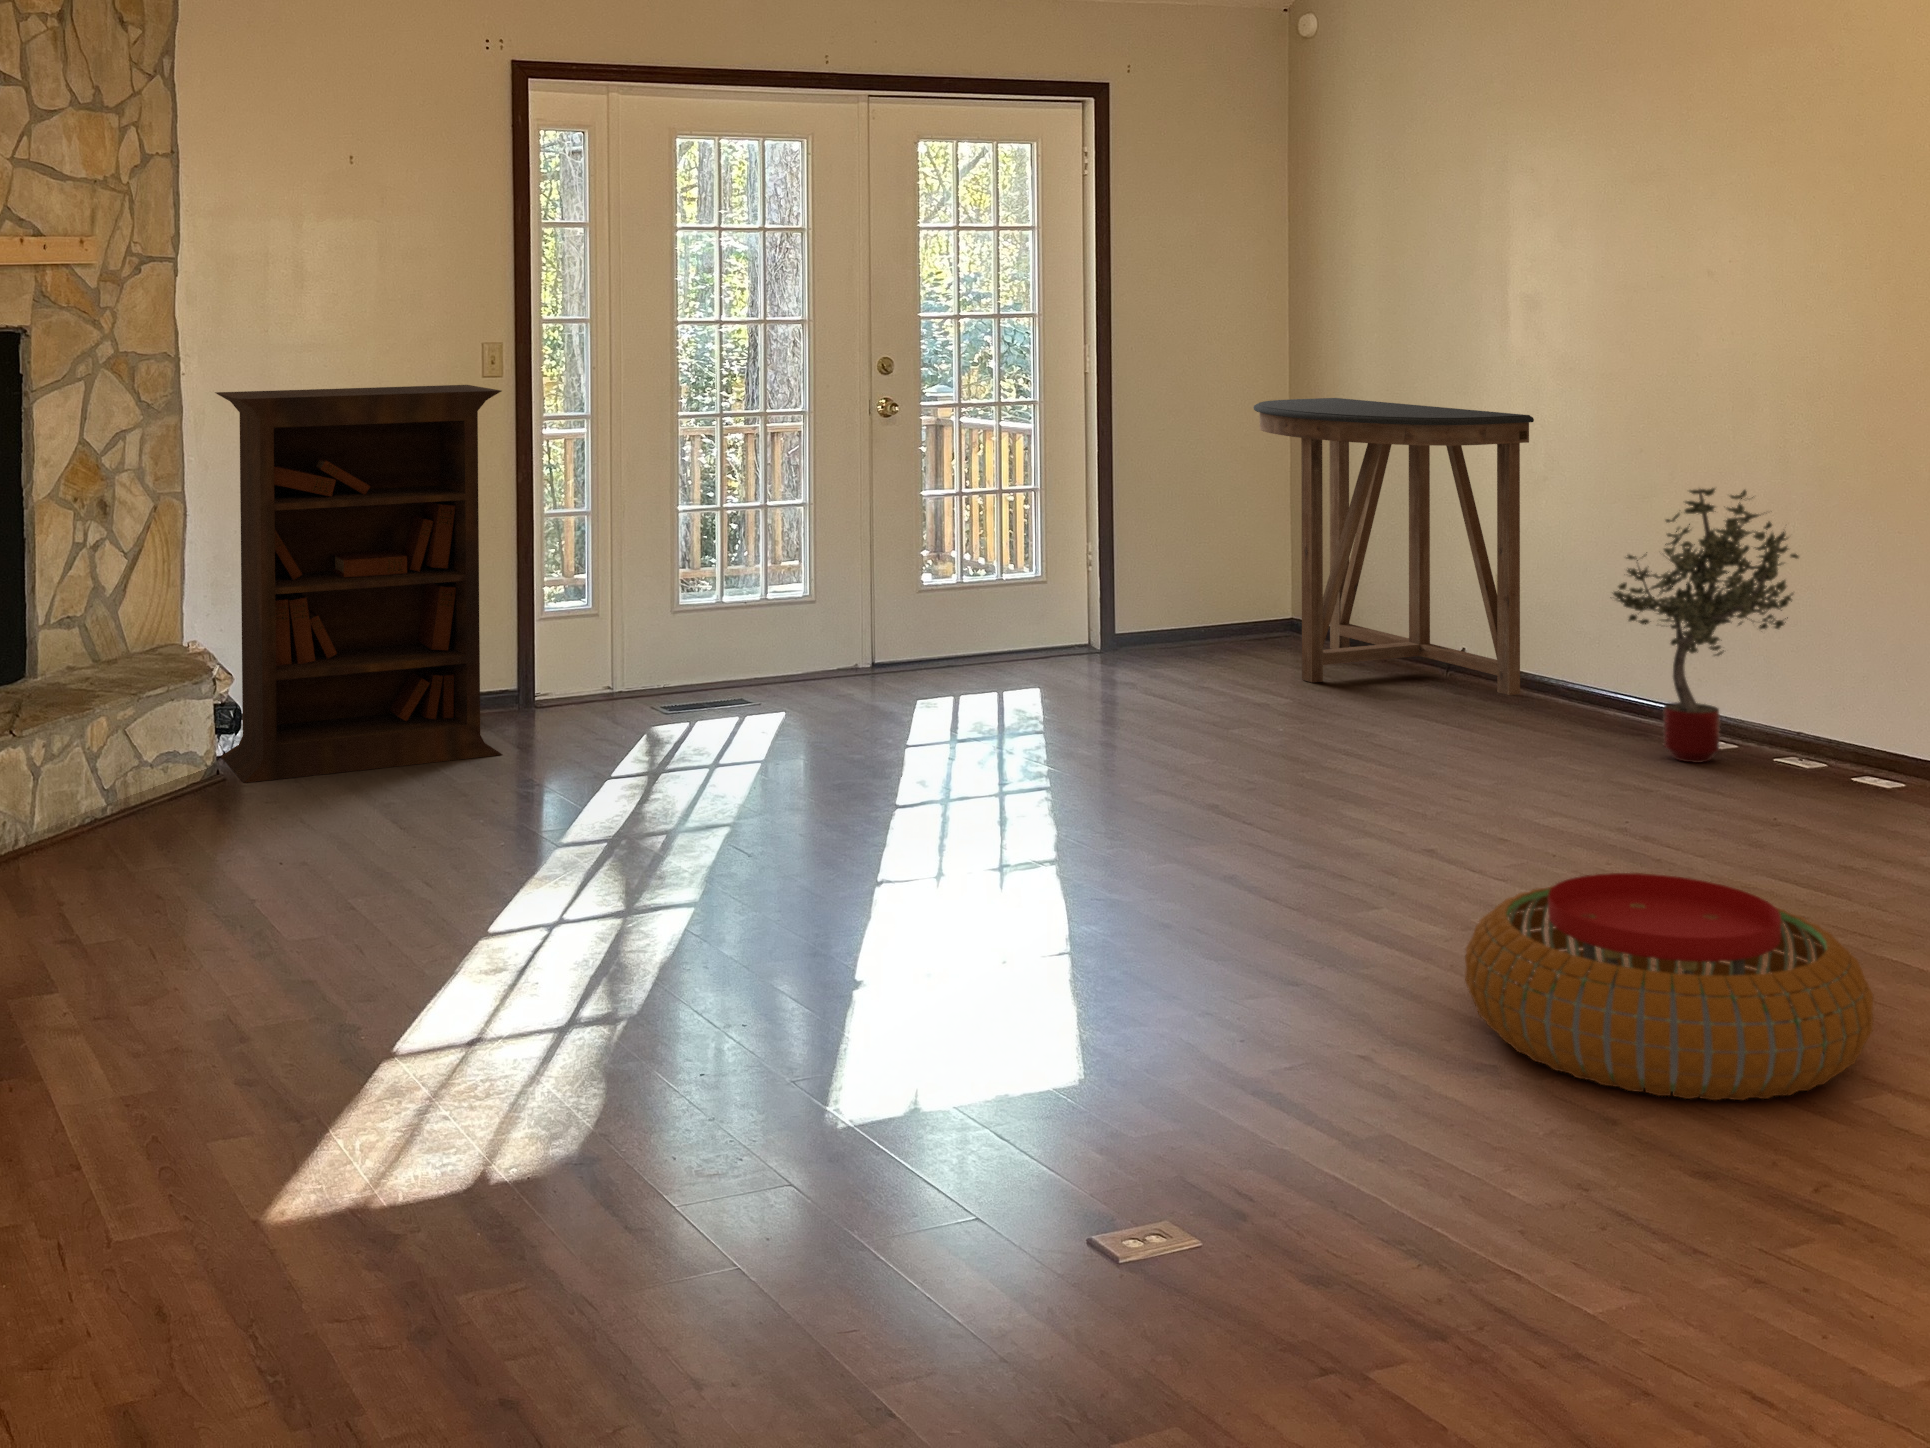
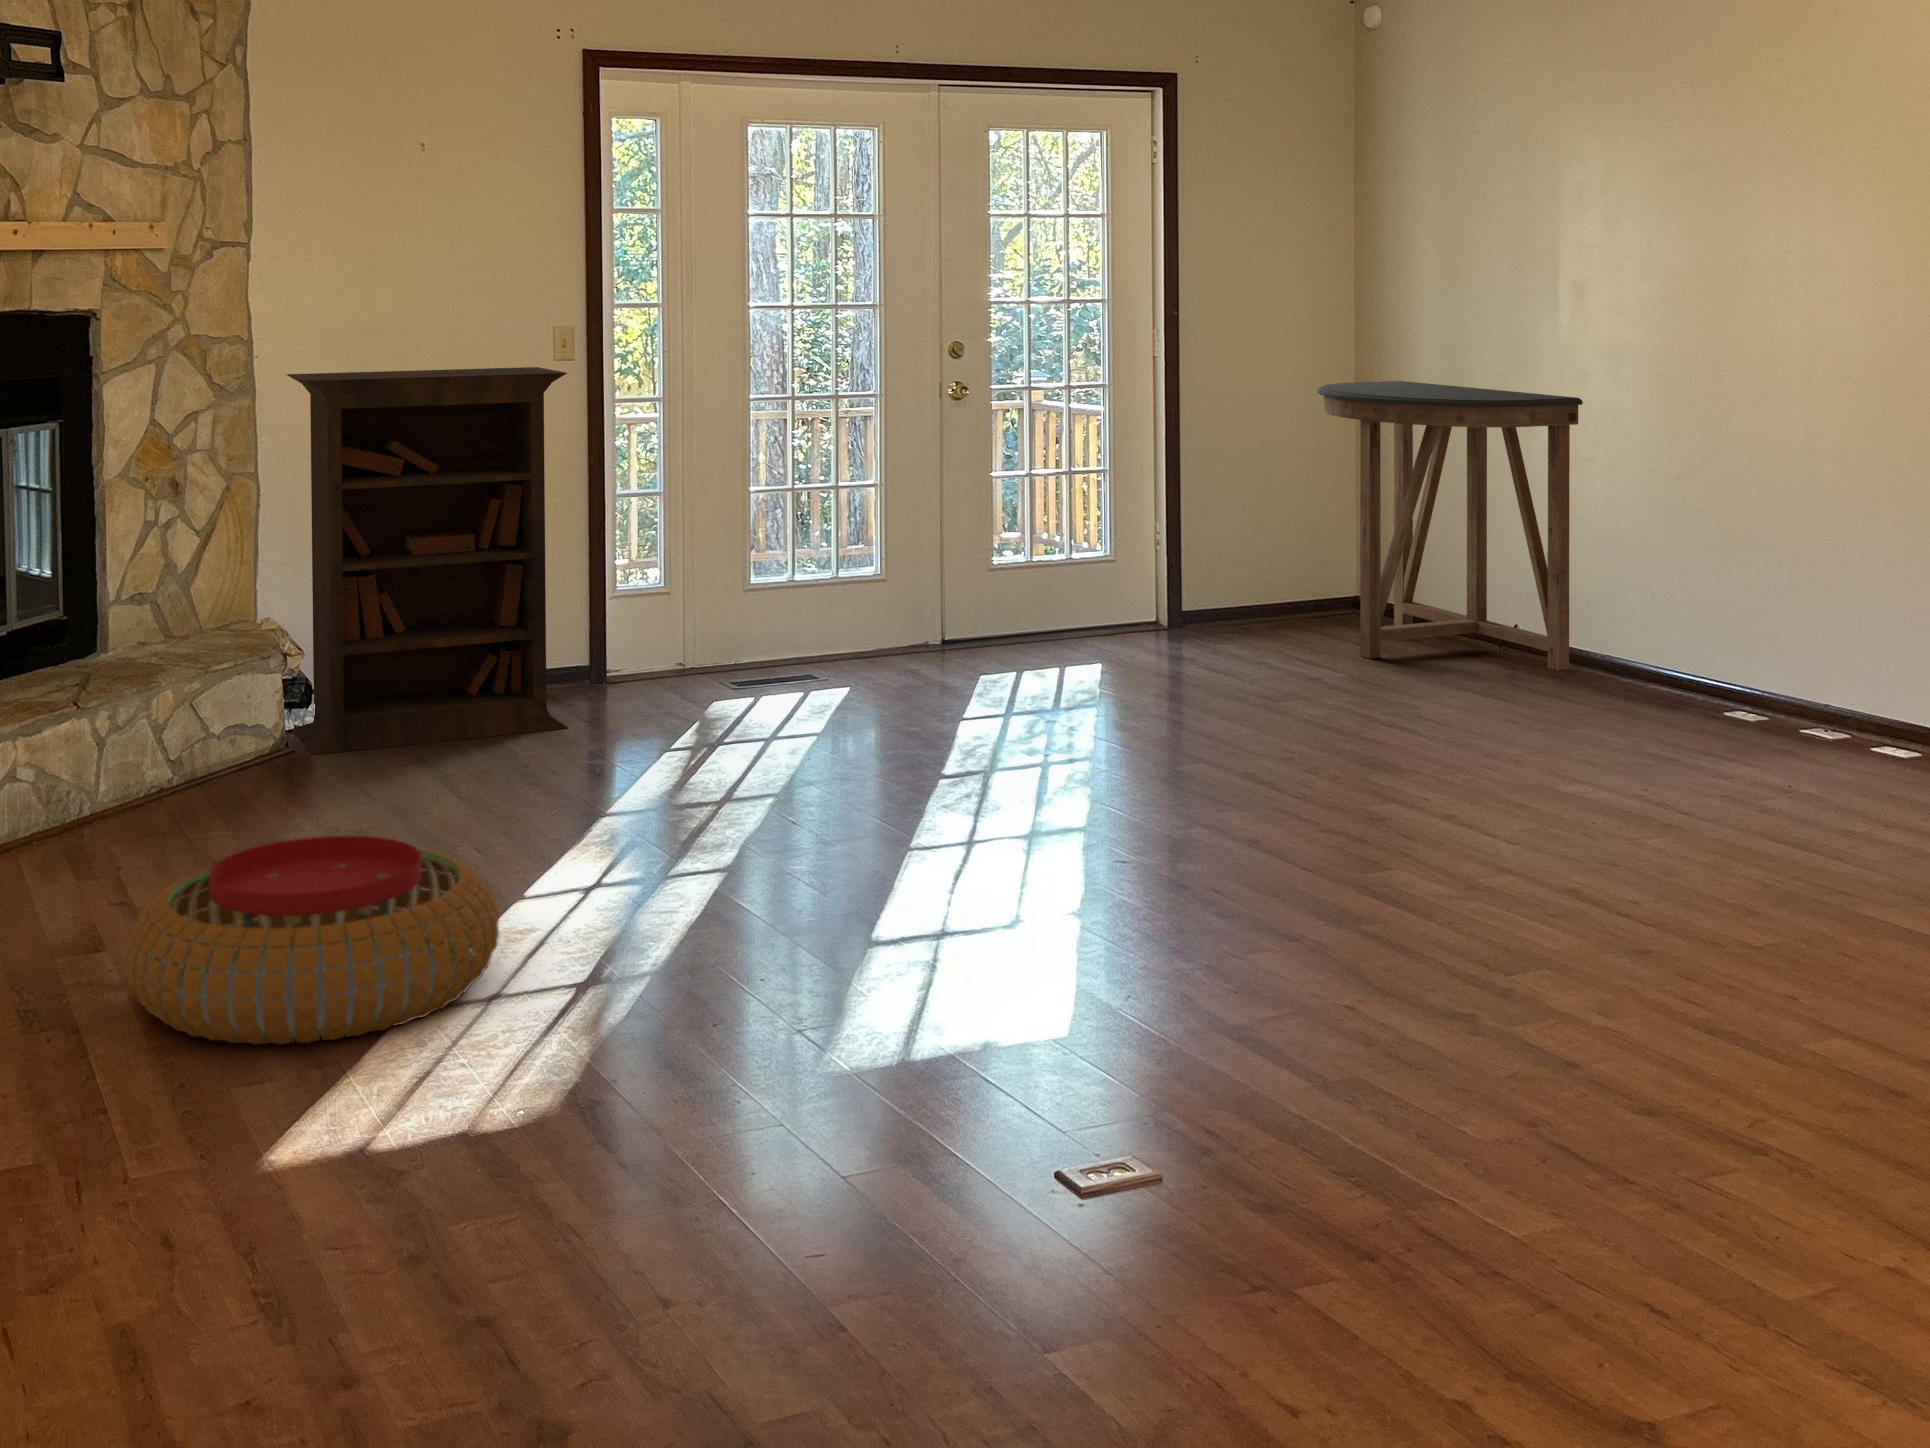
potted tree: present [1613,488,1799,763] -> none [1646,467,1822,734]
pouf: present [1465,873,1873,1100] -> present [126,836,499,1044]

